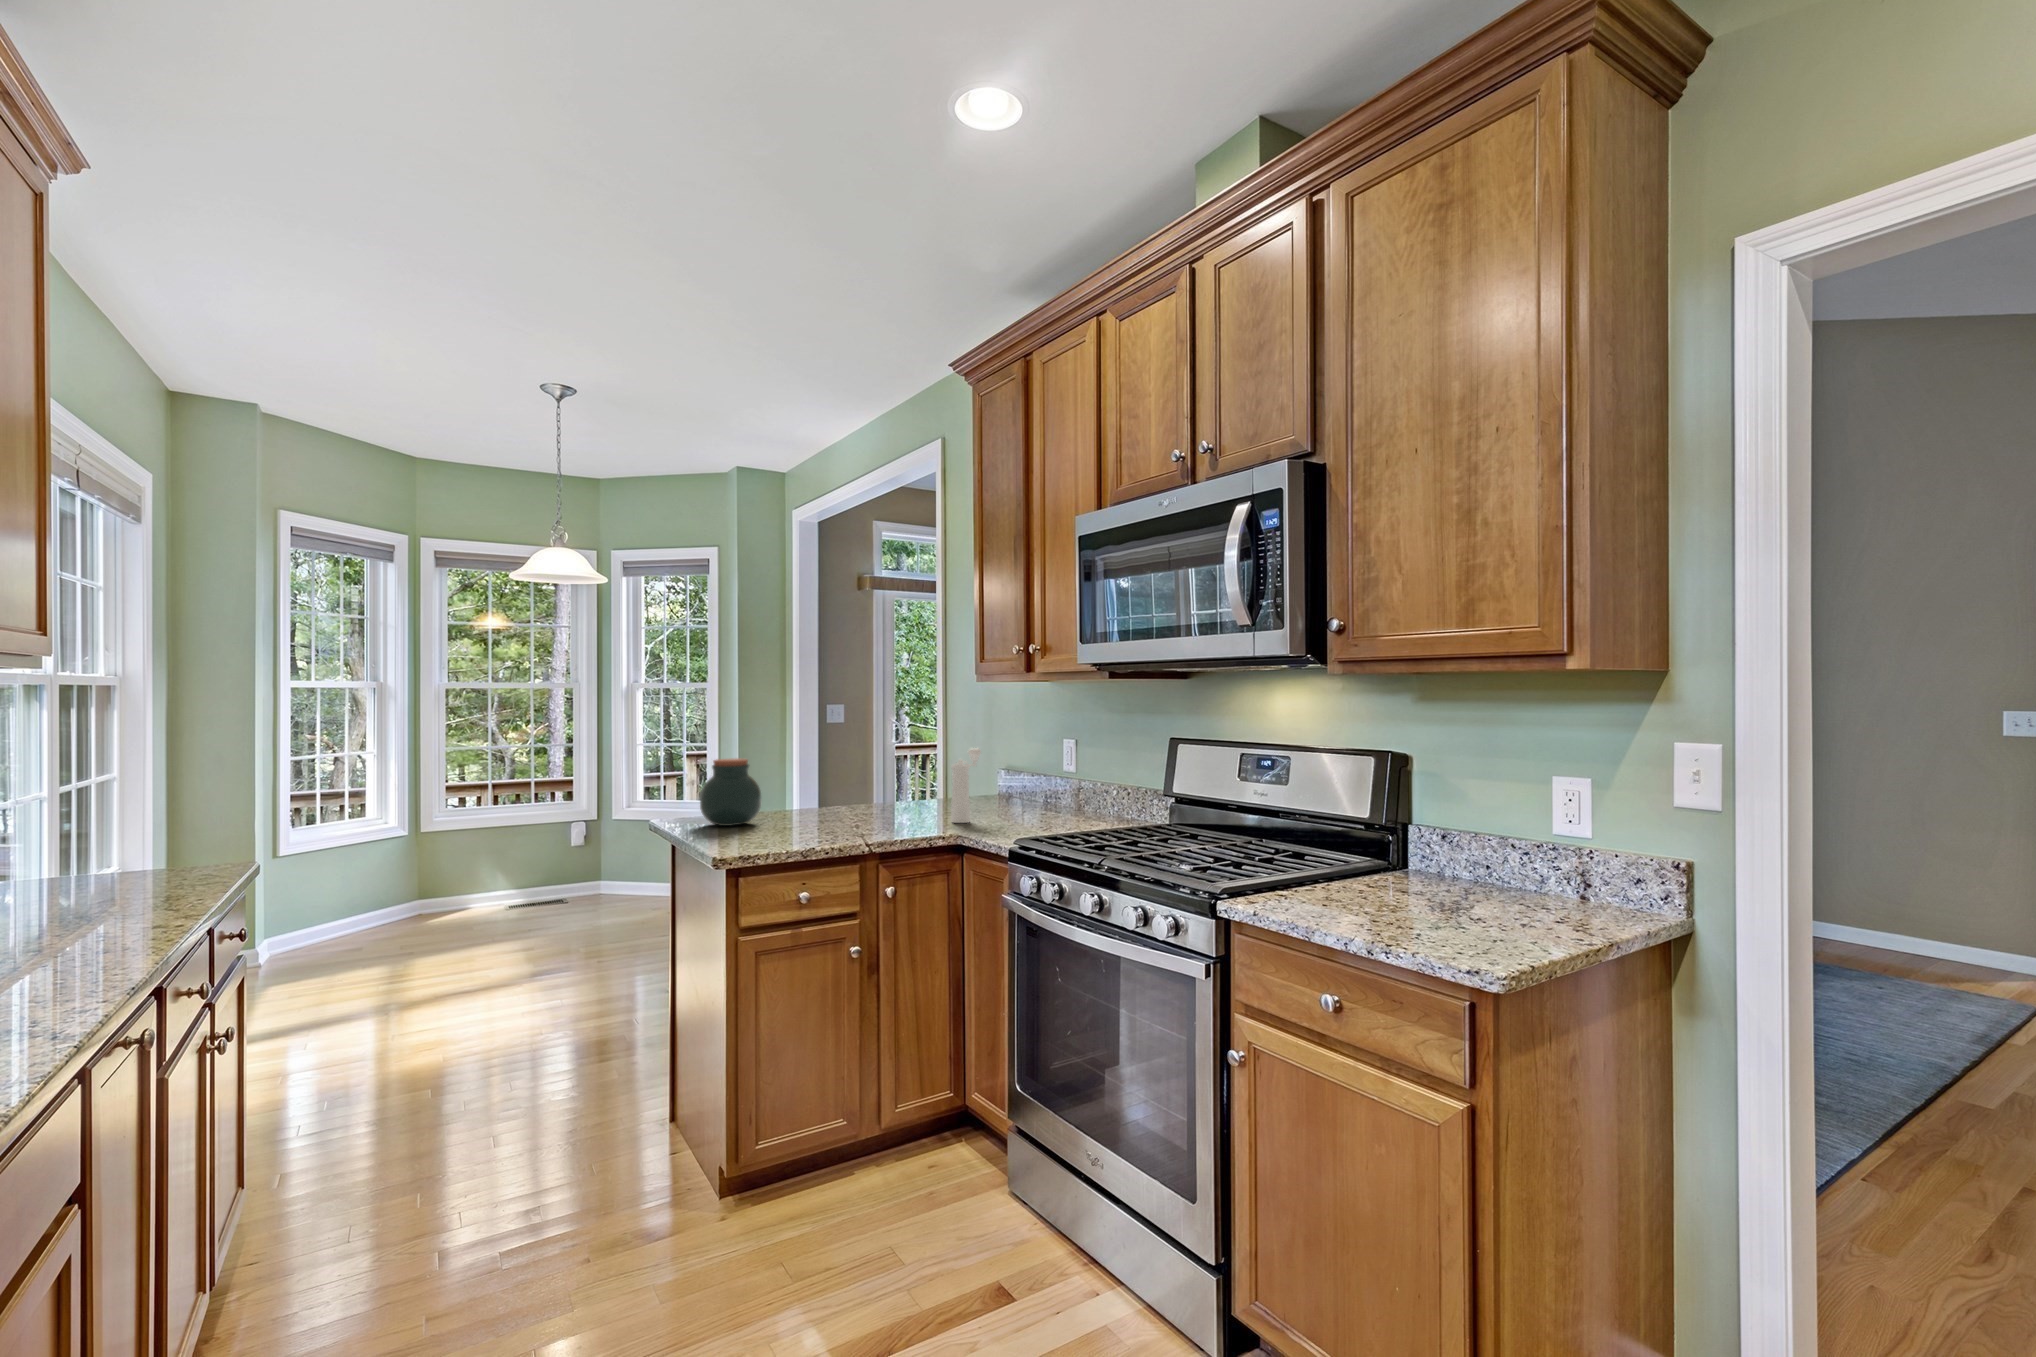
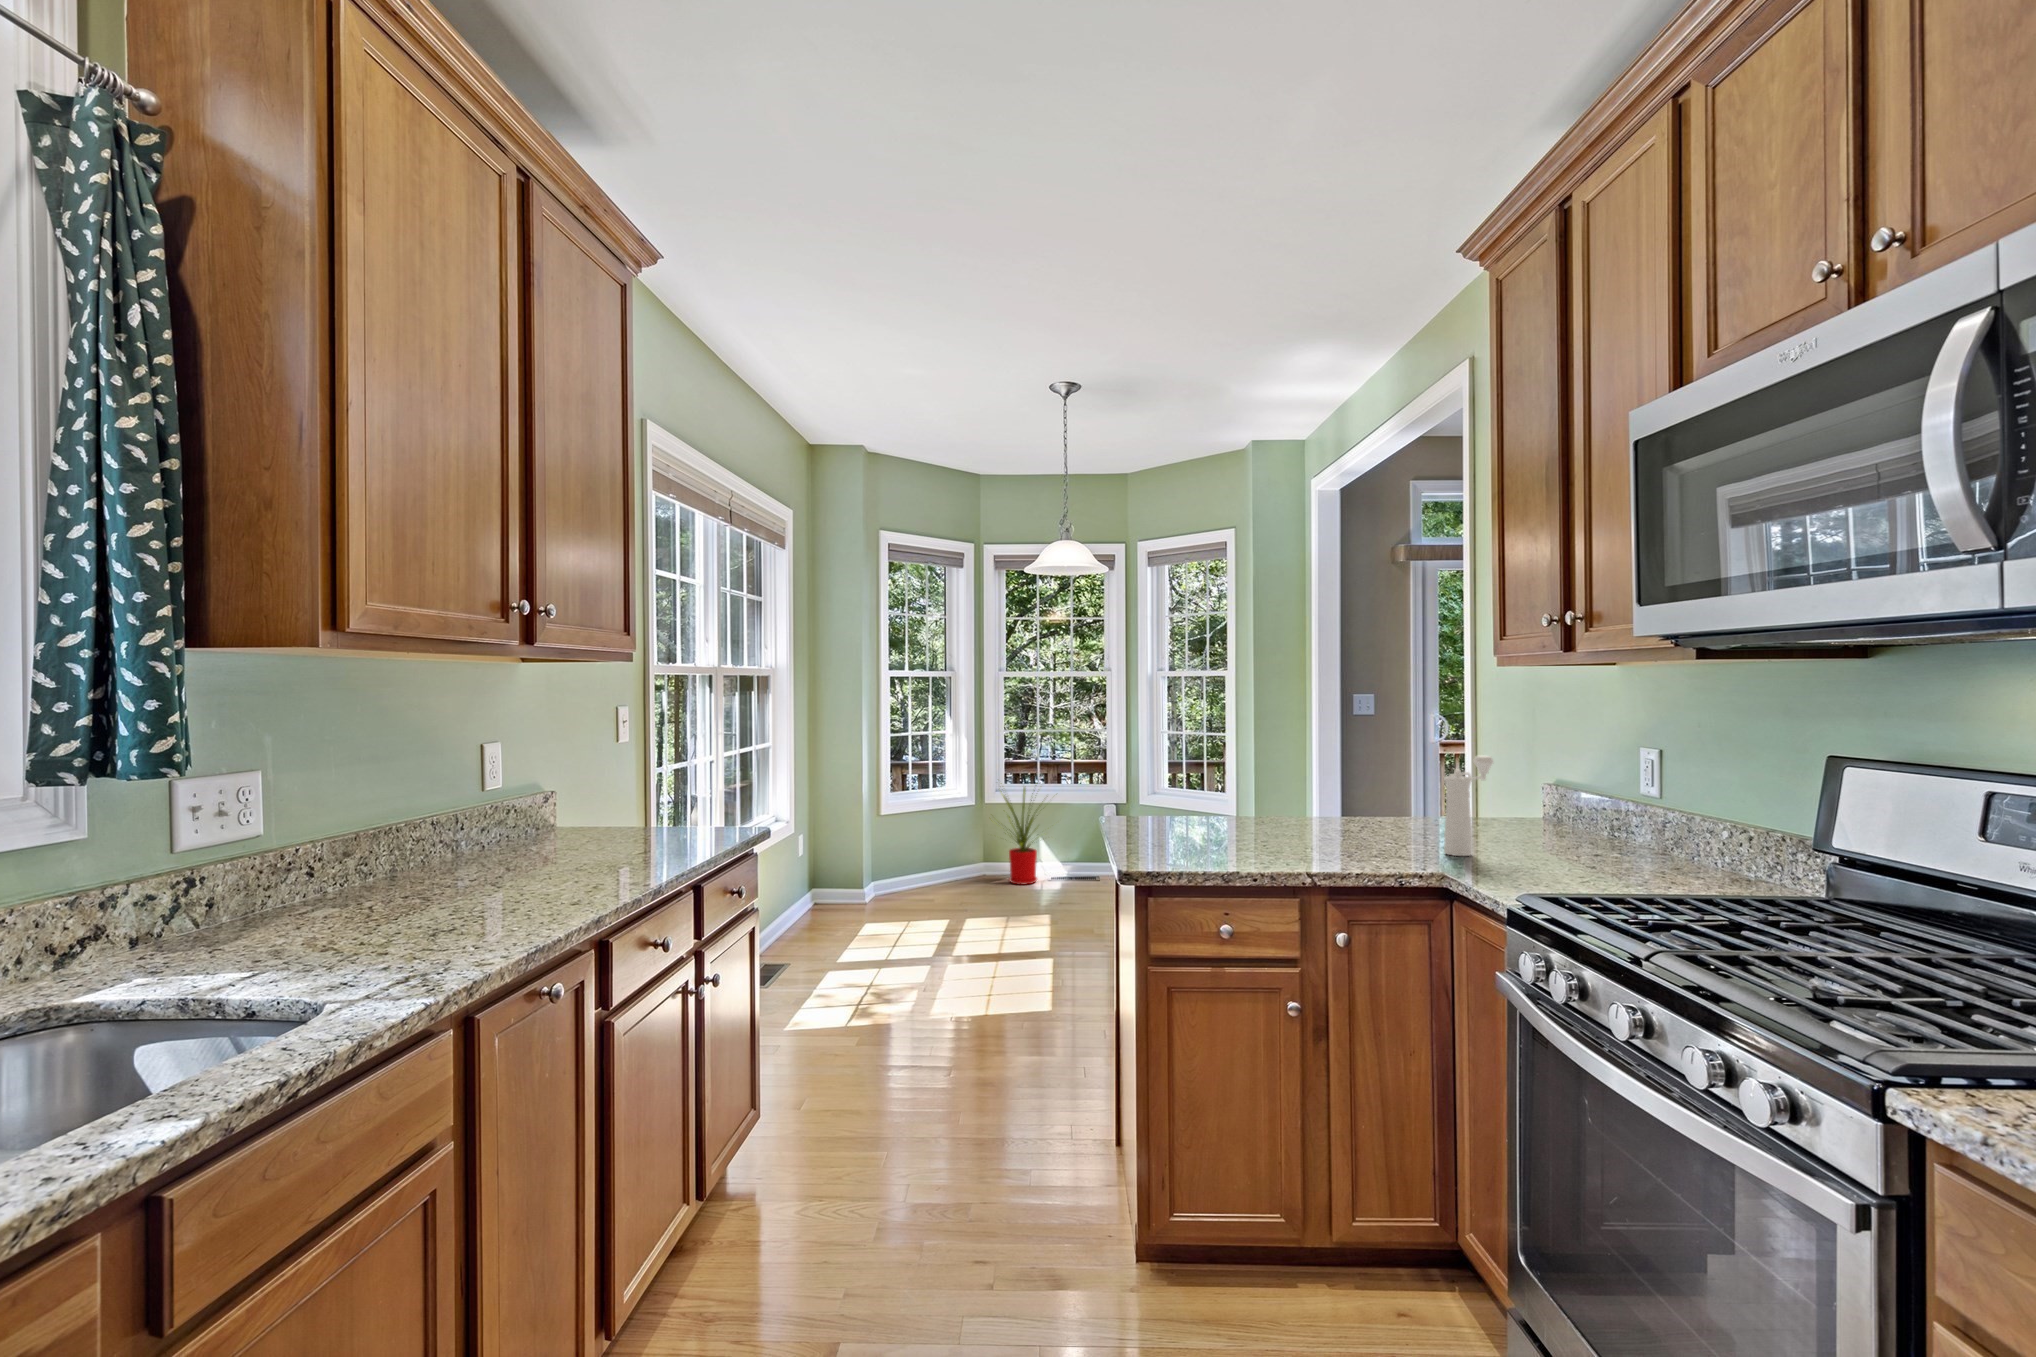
jar: present [700,758,762,826] -> none [1140,754,1208,830]
house plant: none [421,799,520,919] -> present [1003,783,1037,885]

